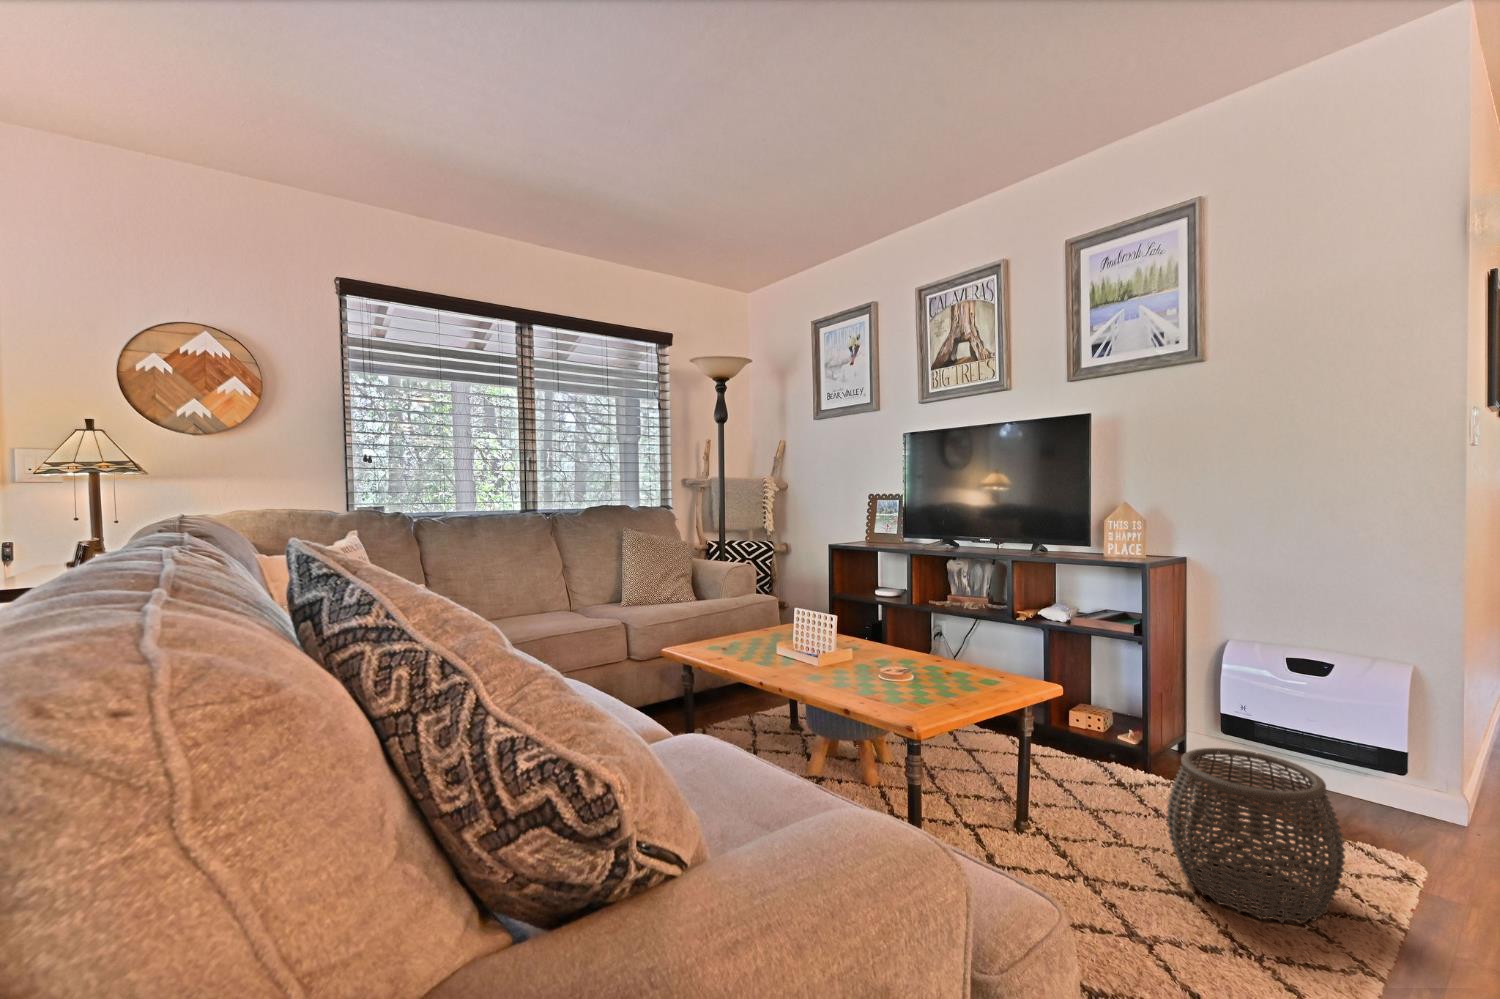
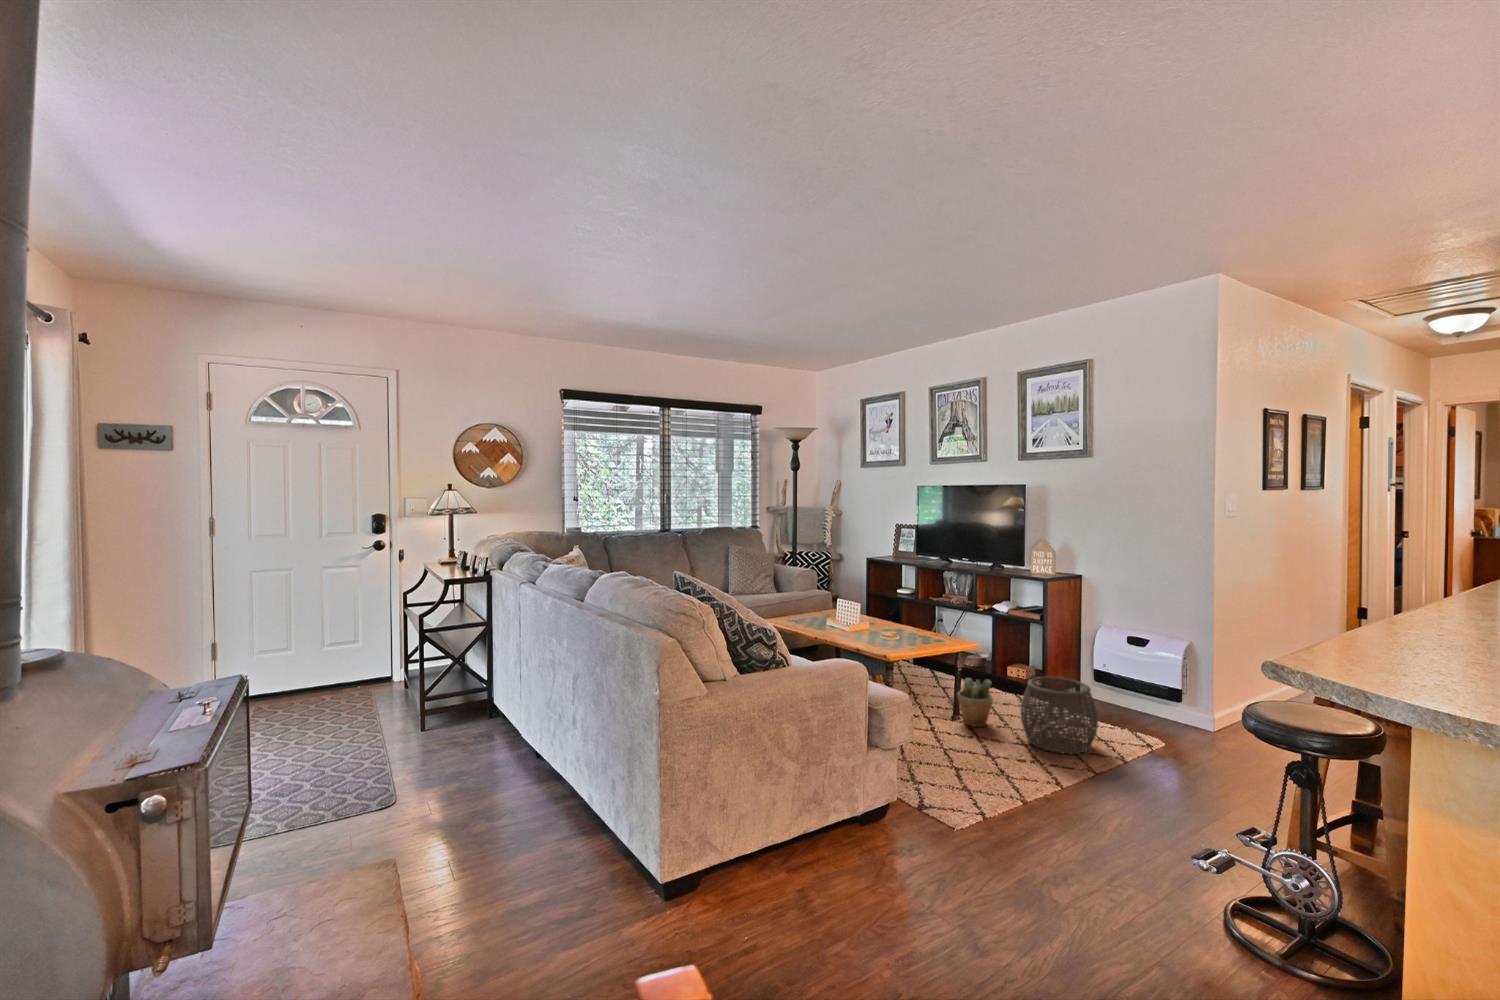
potted plant: none [1027,750,1097,846] -> present [957,678,993,727]

